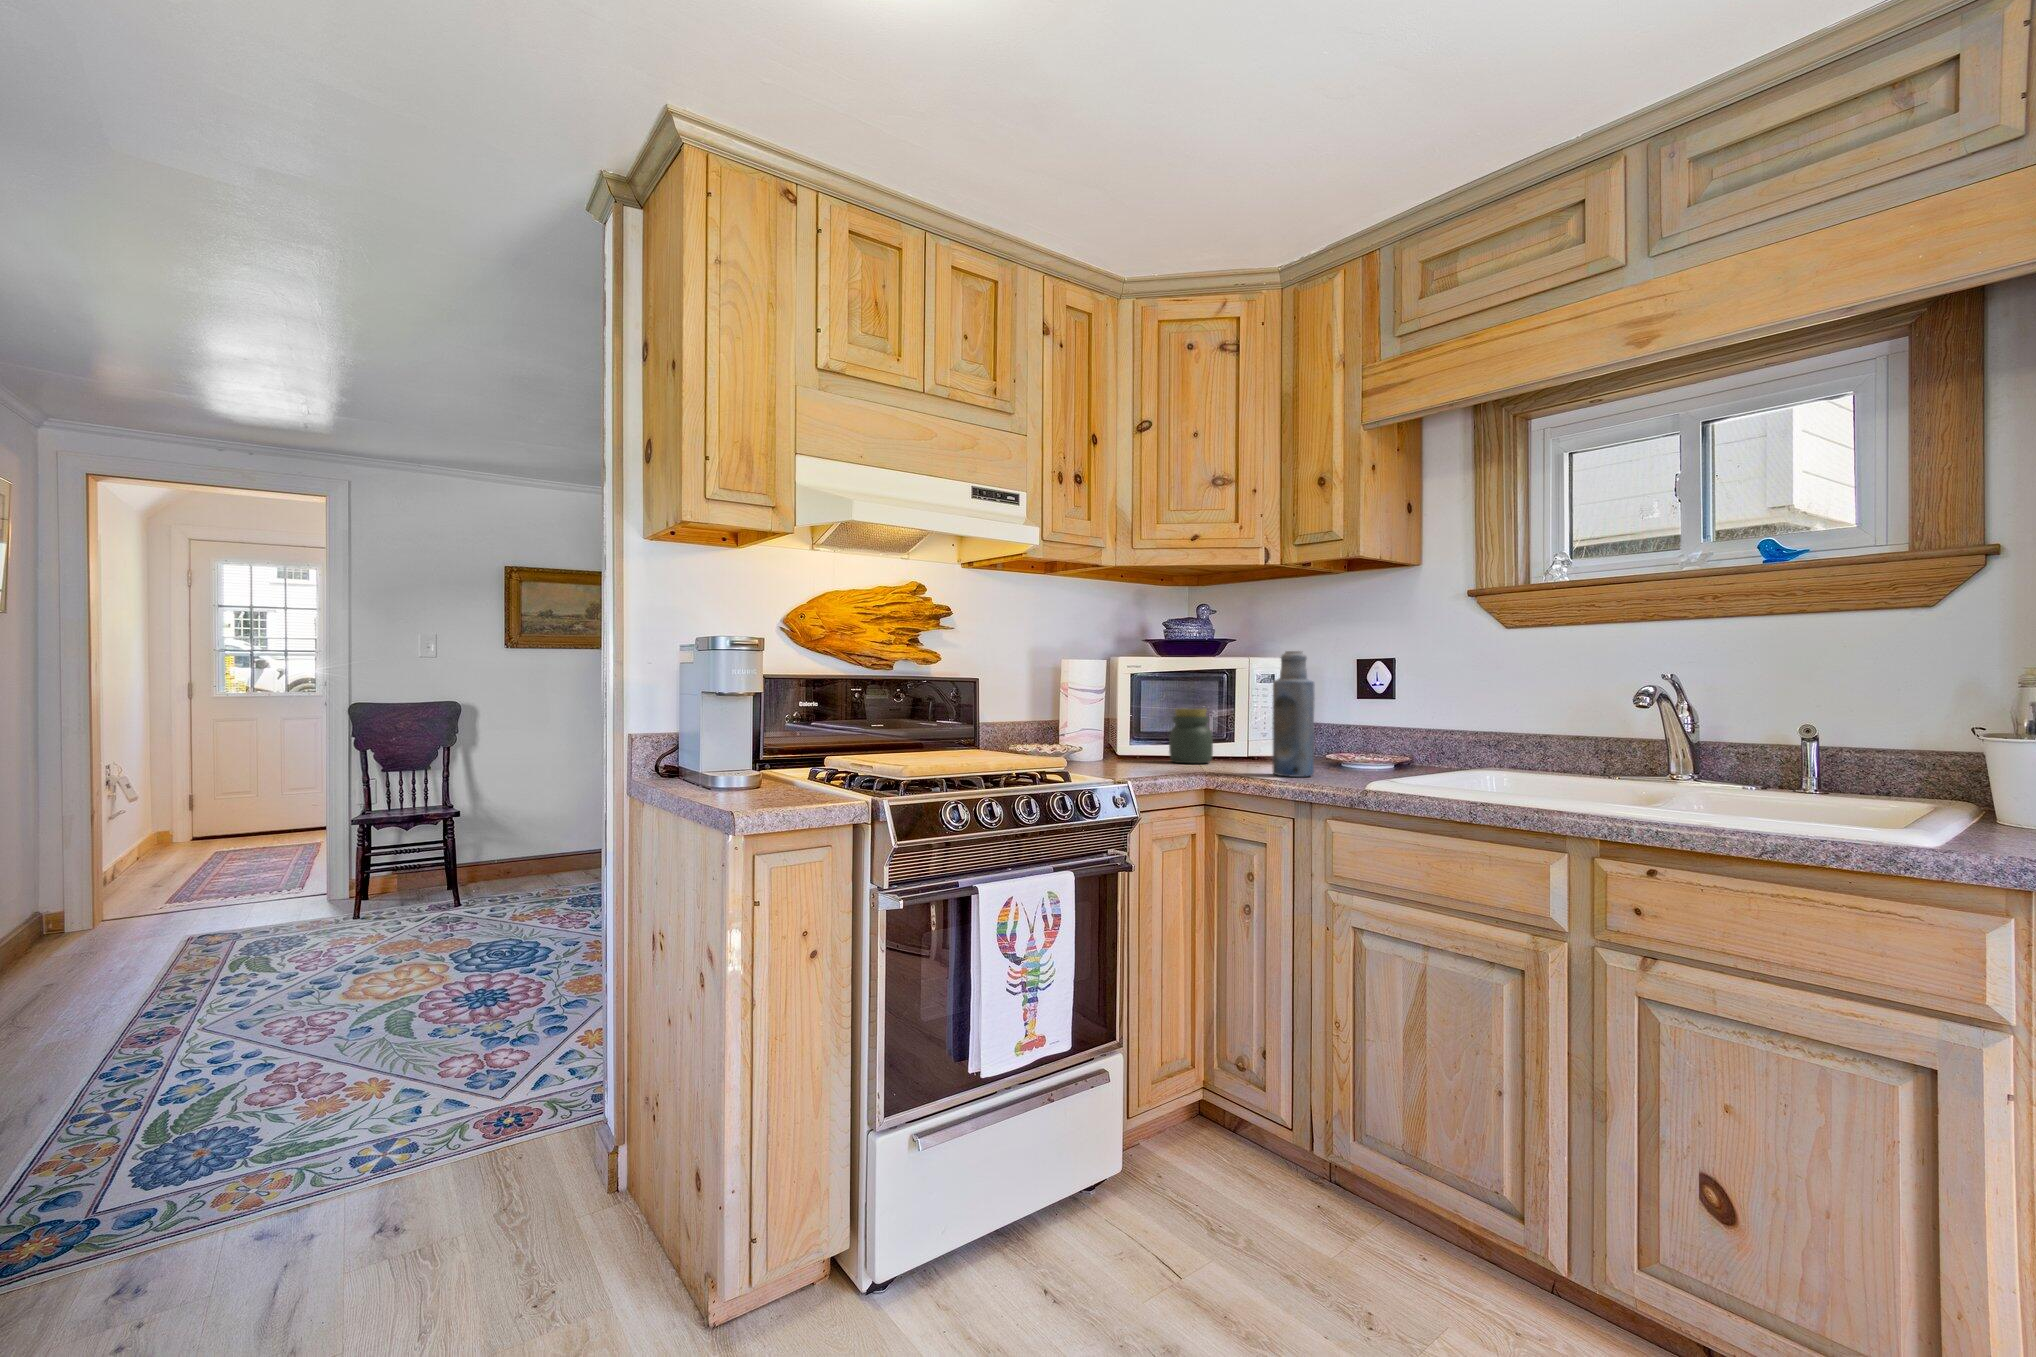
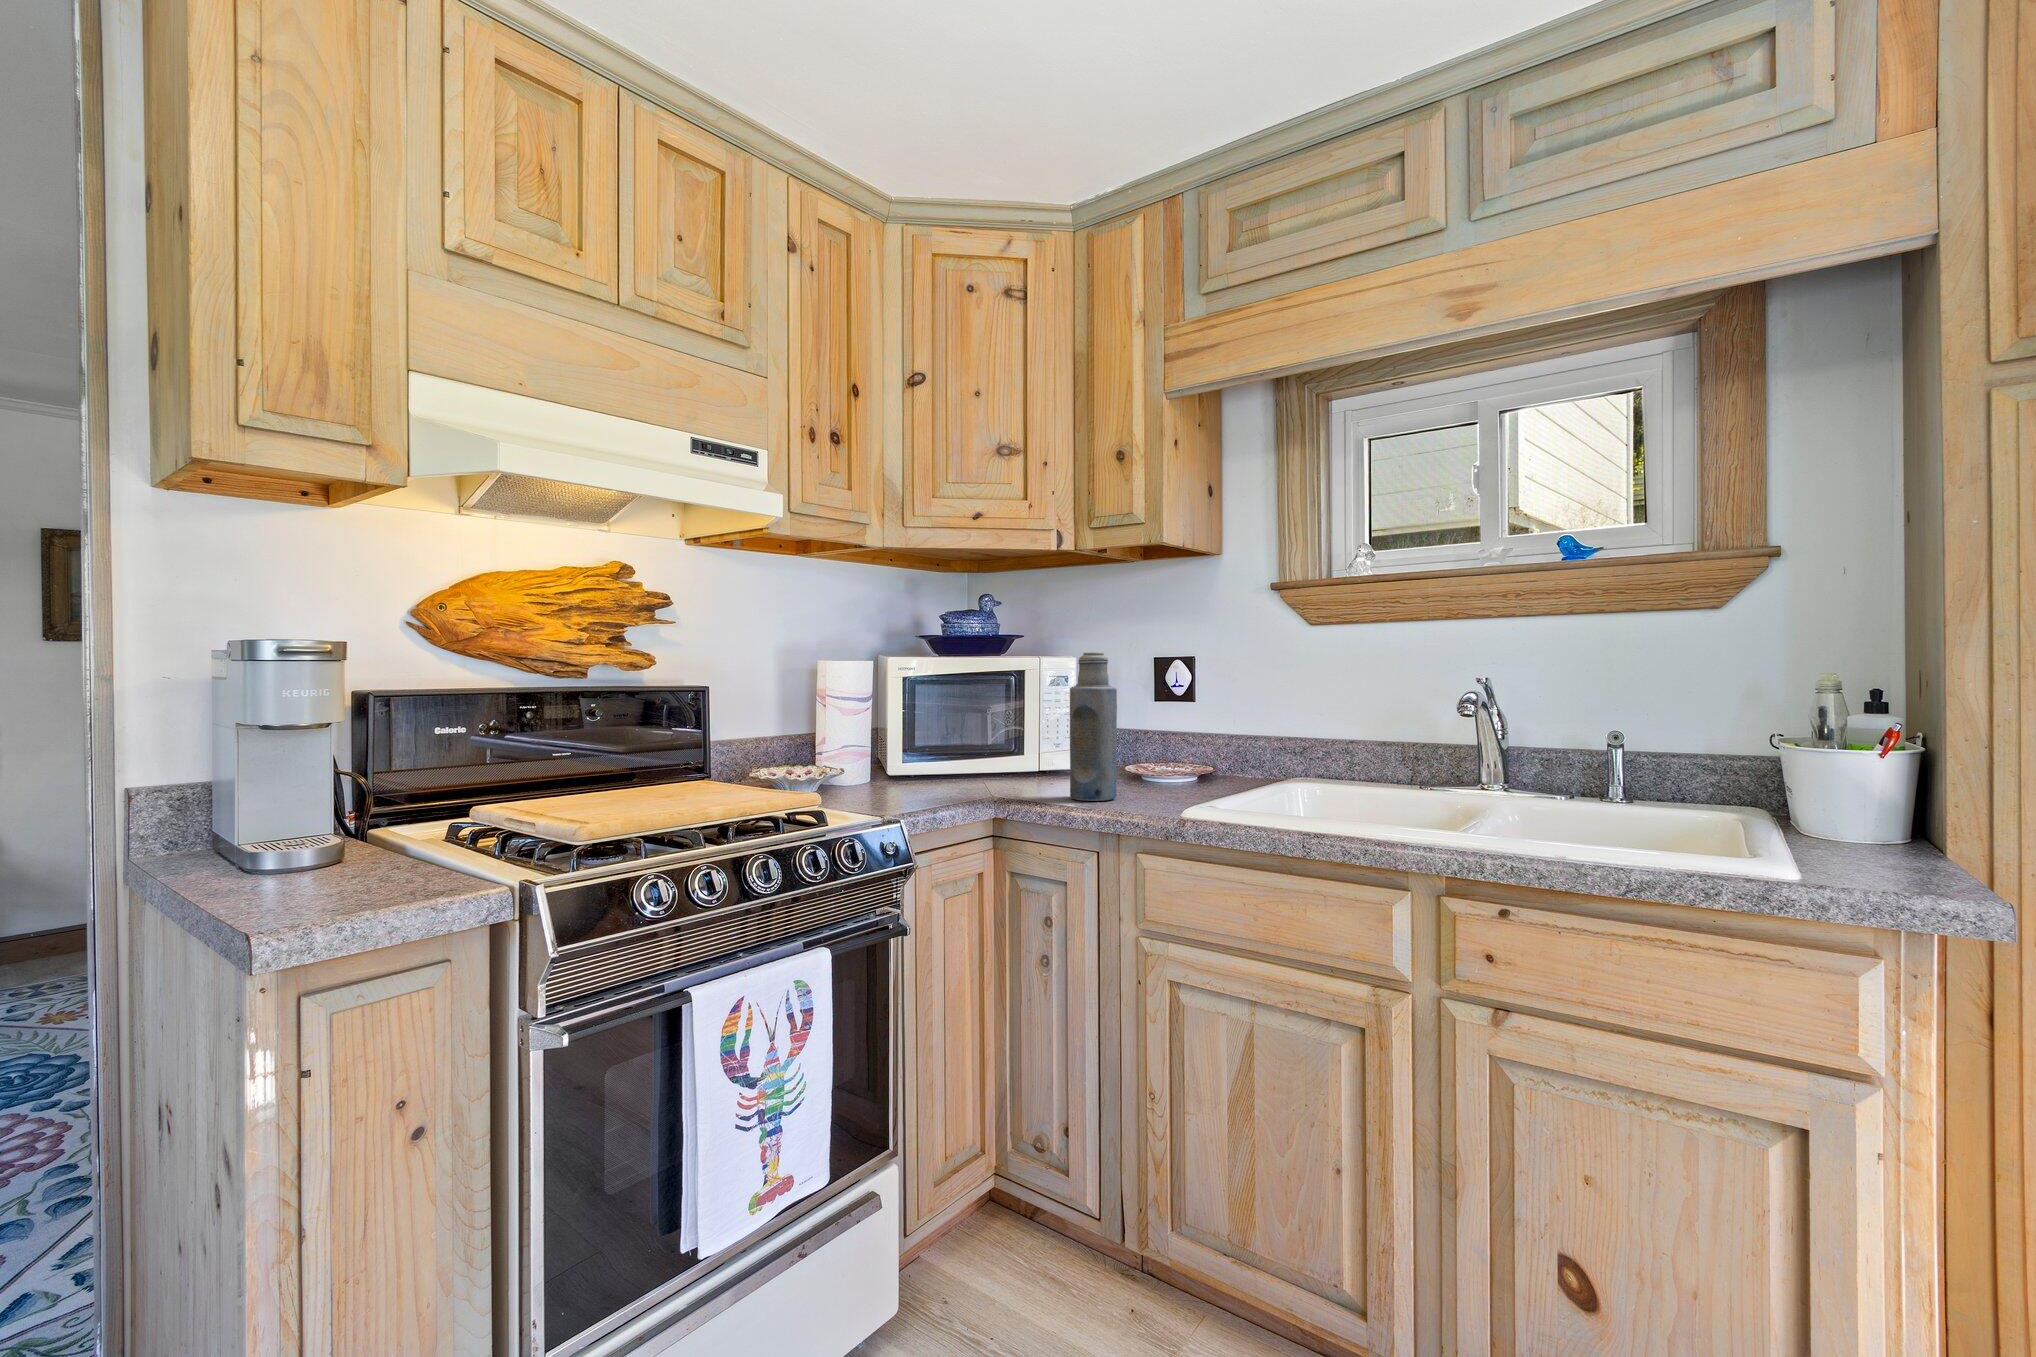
jar: present [1169,708,1213,763] -> none [947,718,997,784]

